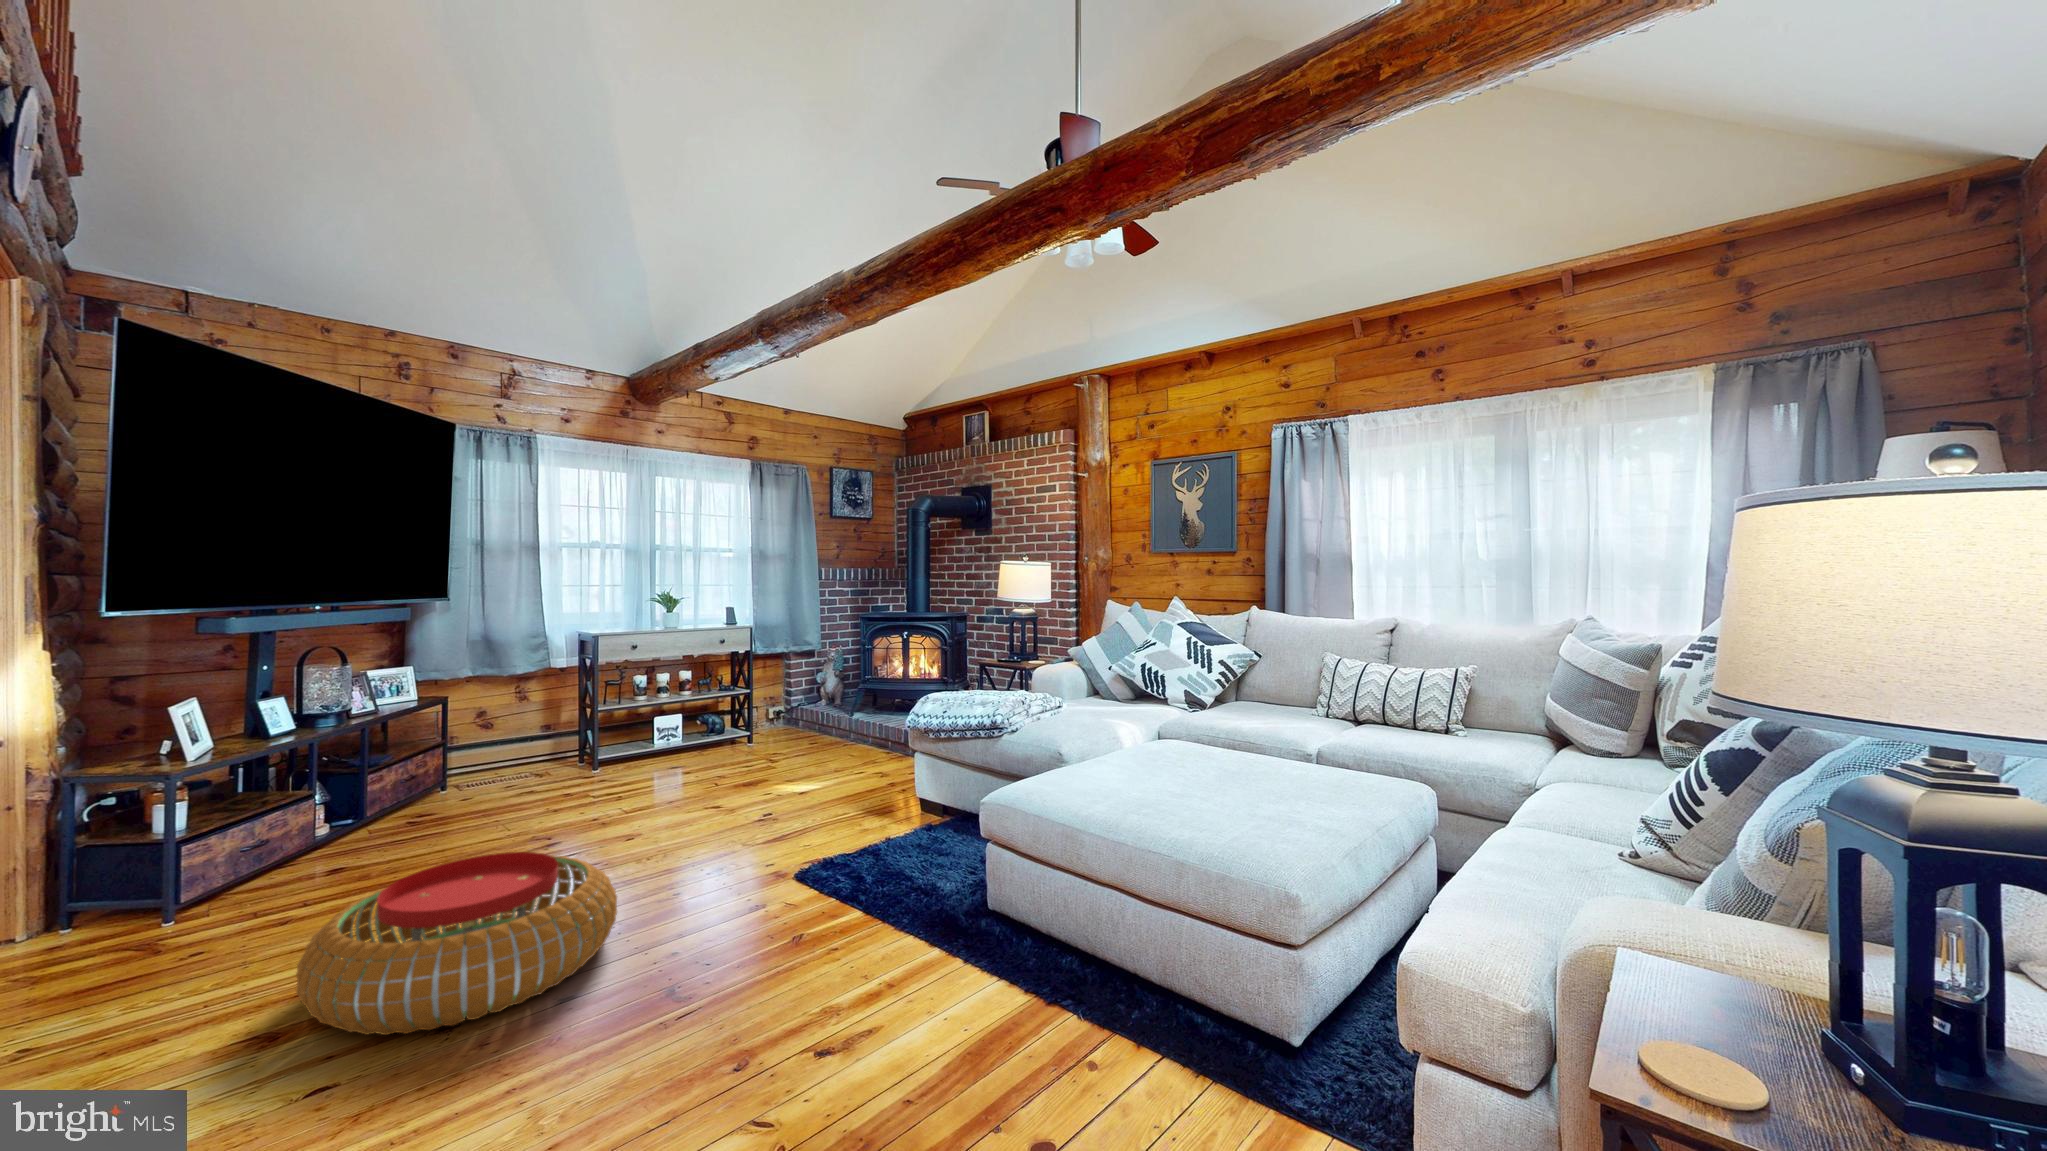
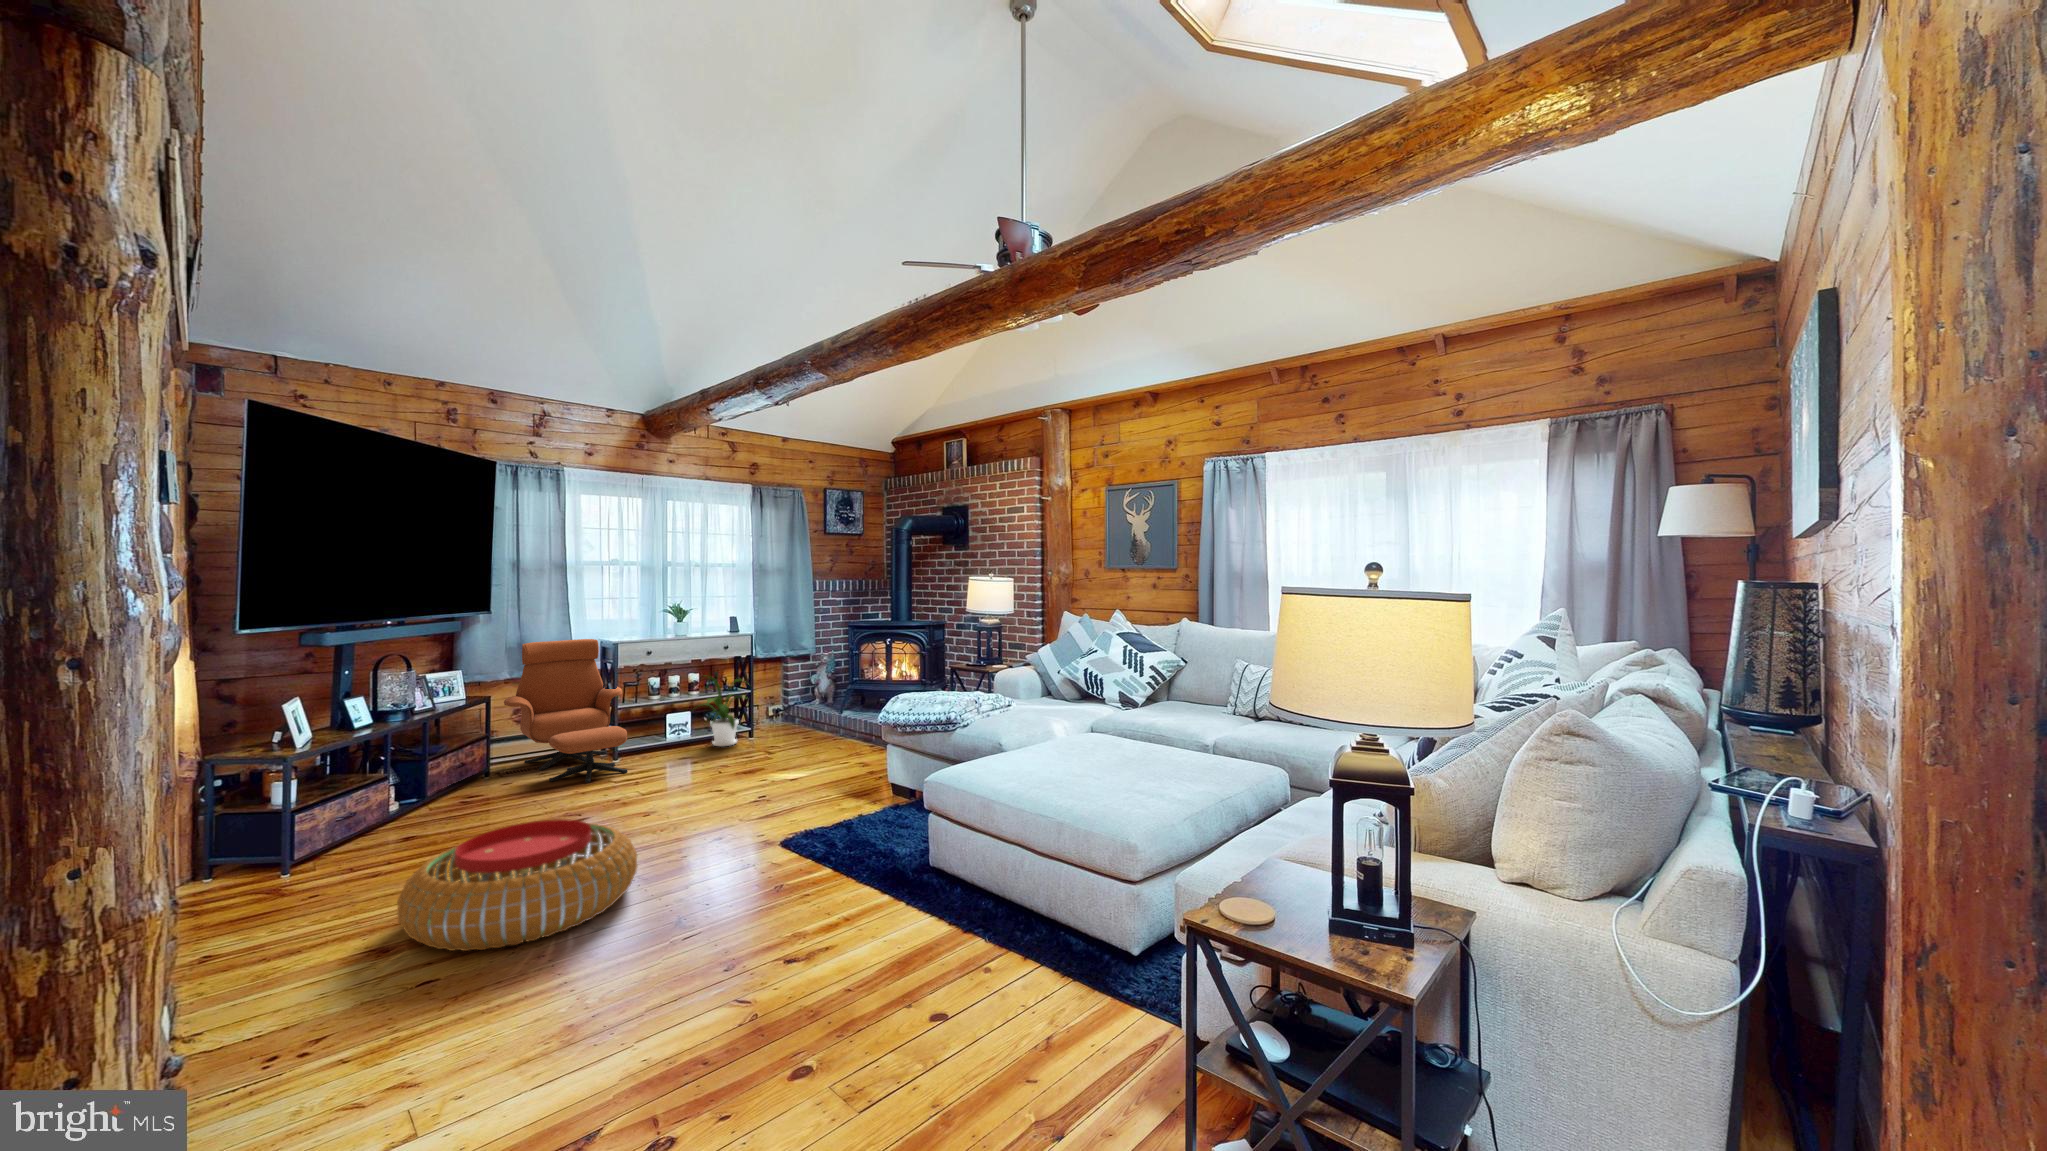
lounge chair: none [463,632,607,799] -> present [504,639,628,783]
house plant: none [677,674,752,755] -> present [704,677,747,746]

